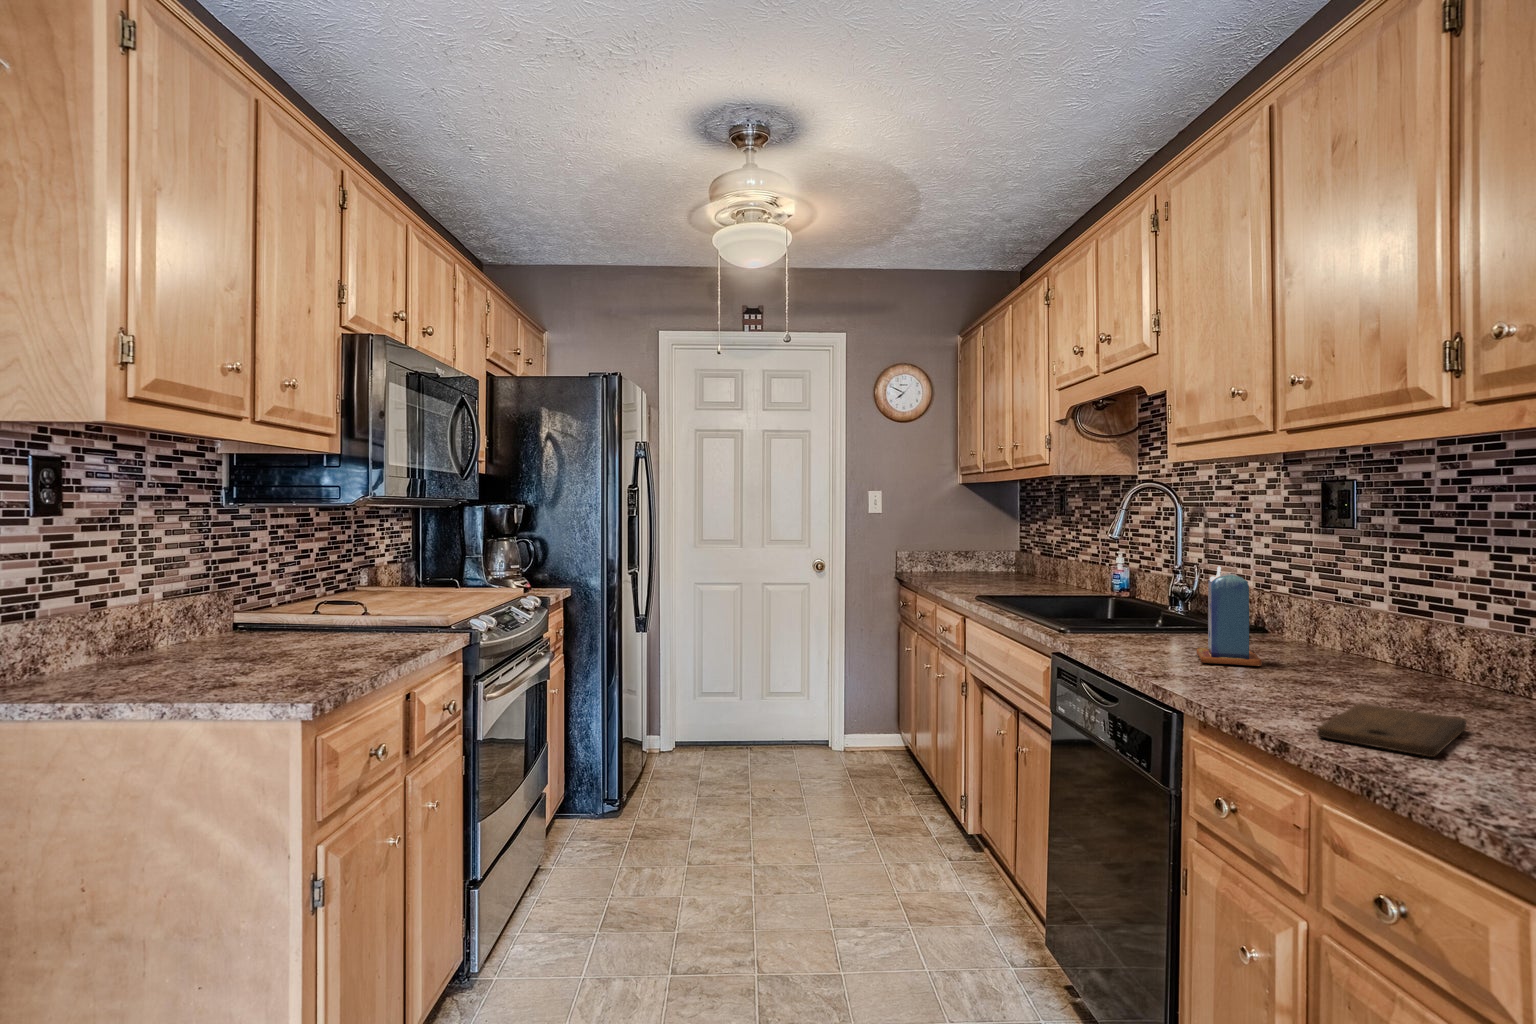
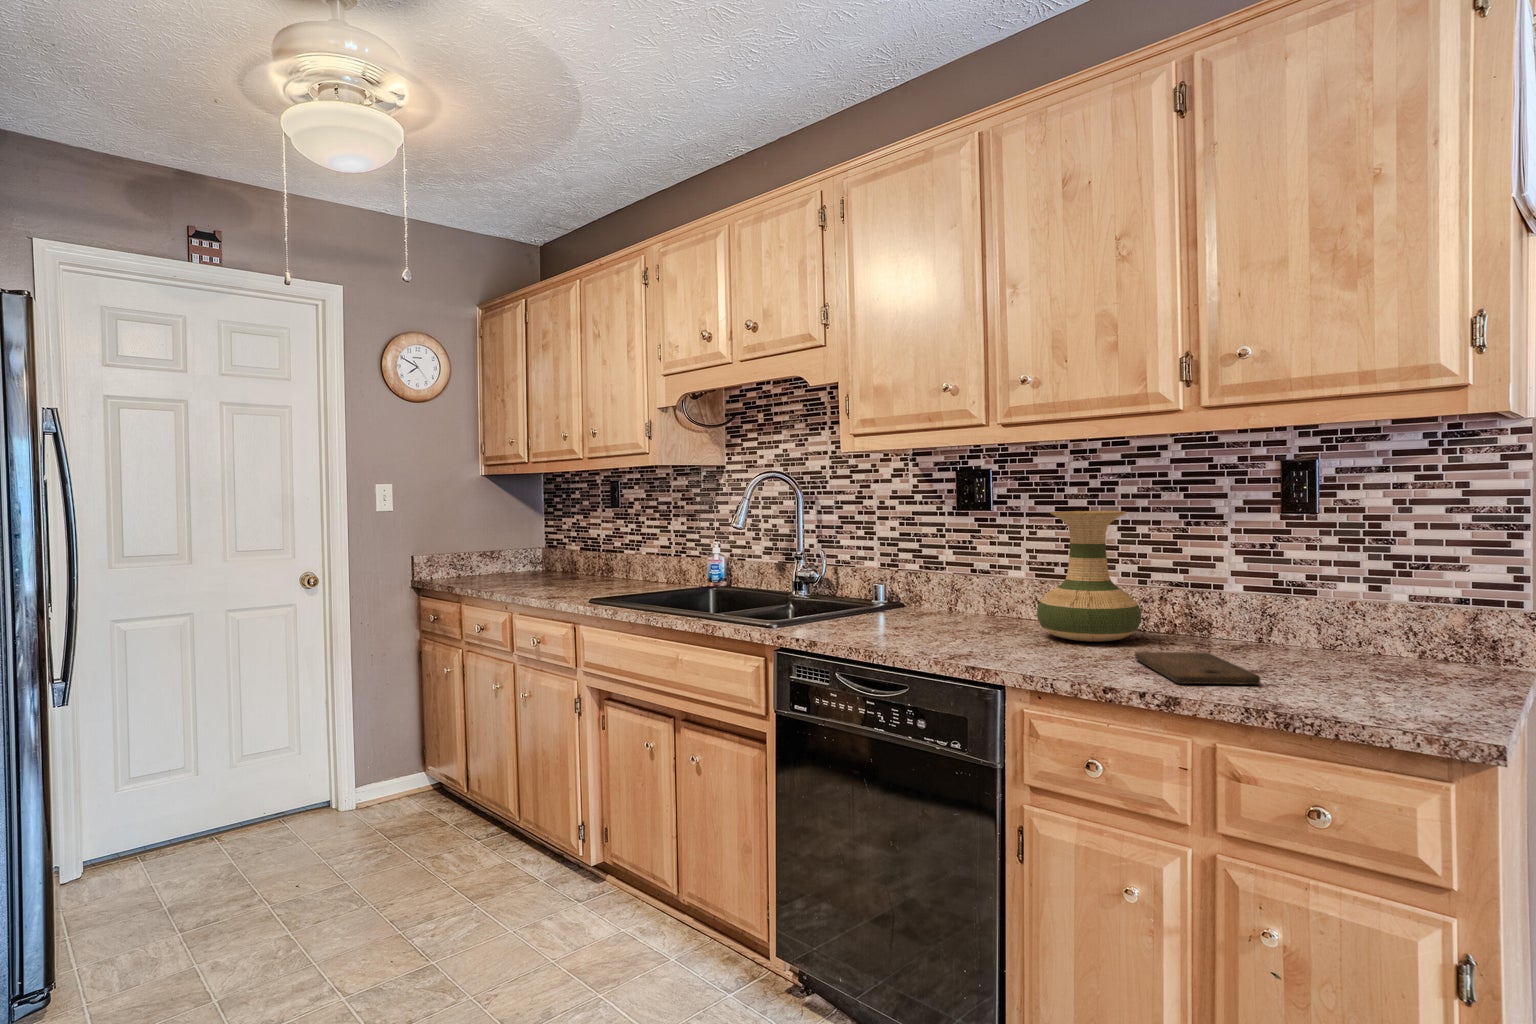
vase: none [1316,532,1465,694] -> present [1037,511,1141,642]
candle: present [1197,566,1261,666] -> none [918,547,985,637]

